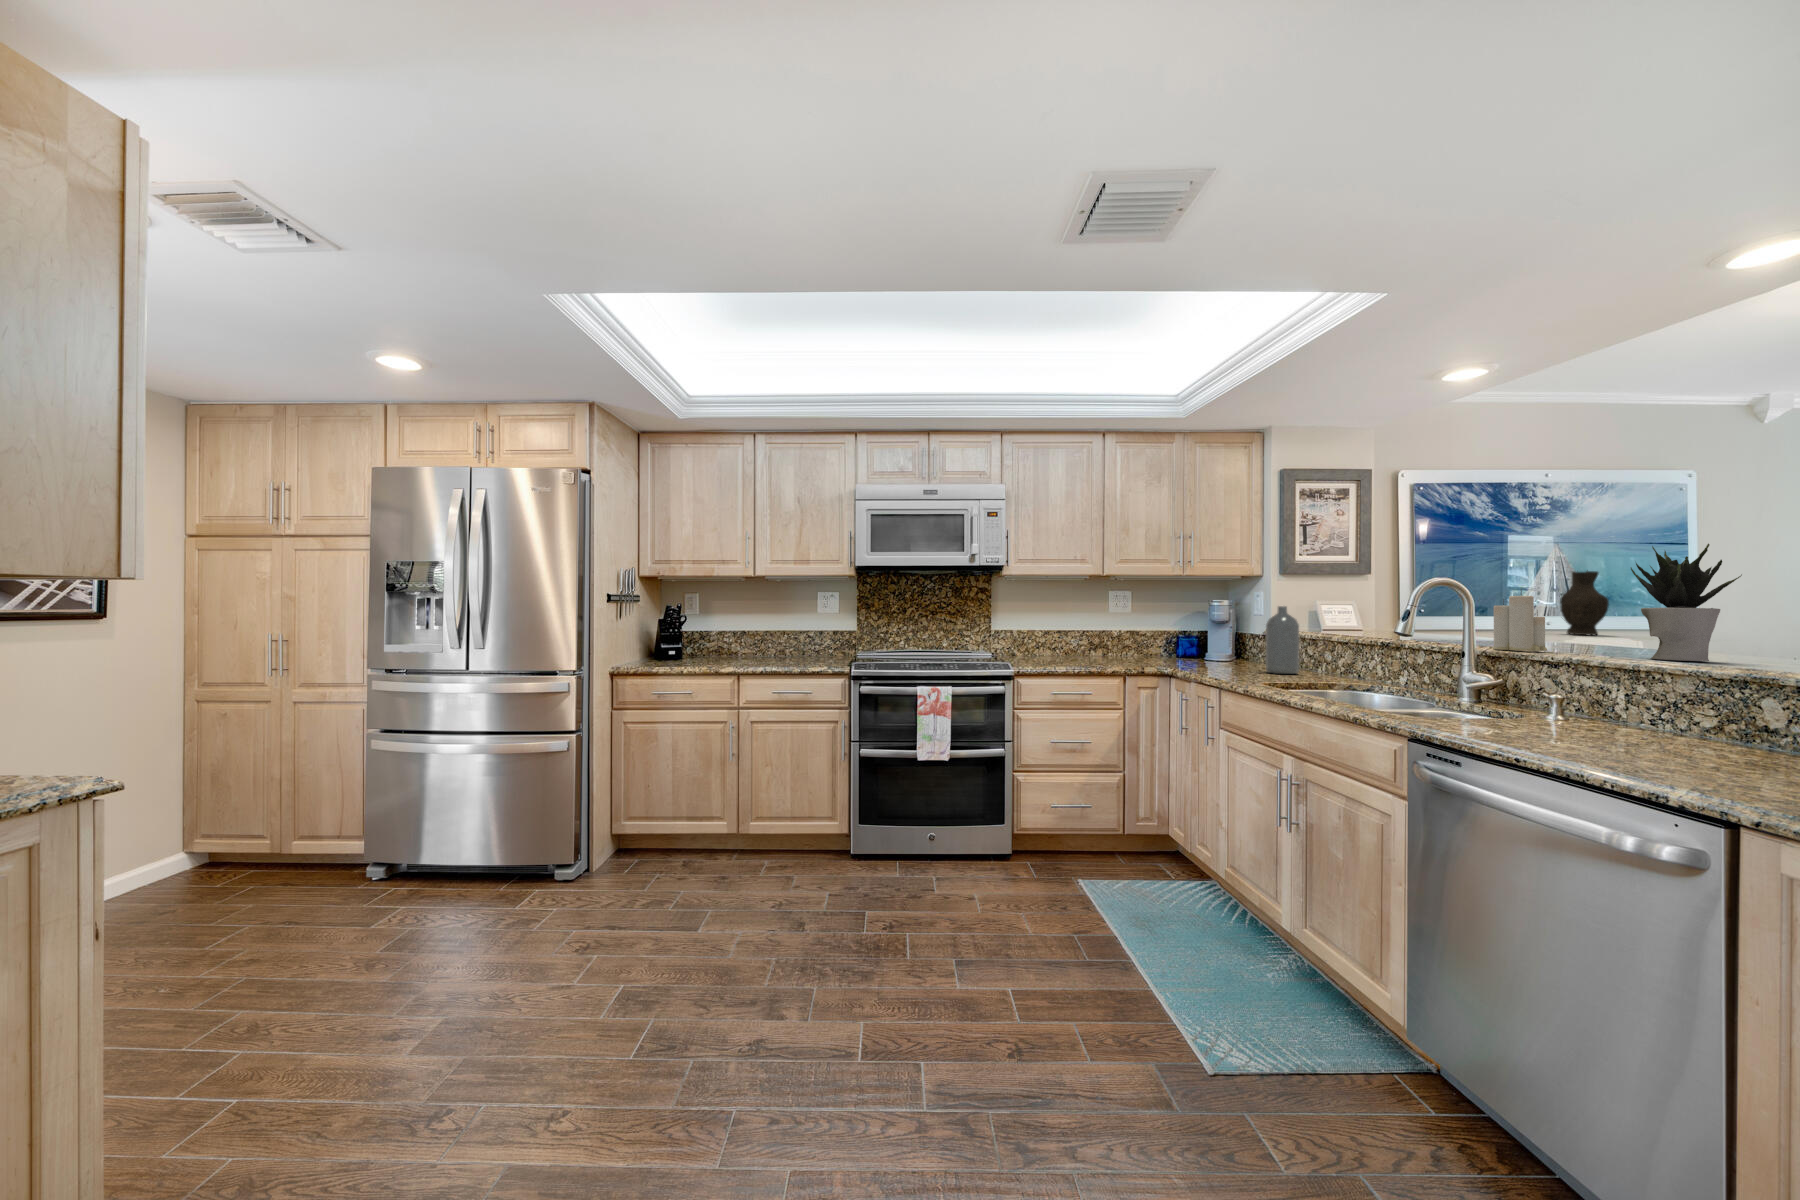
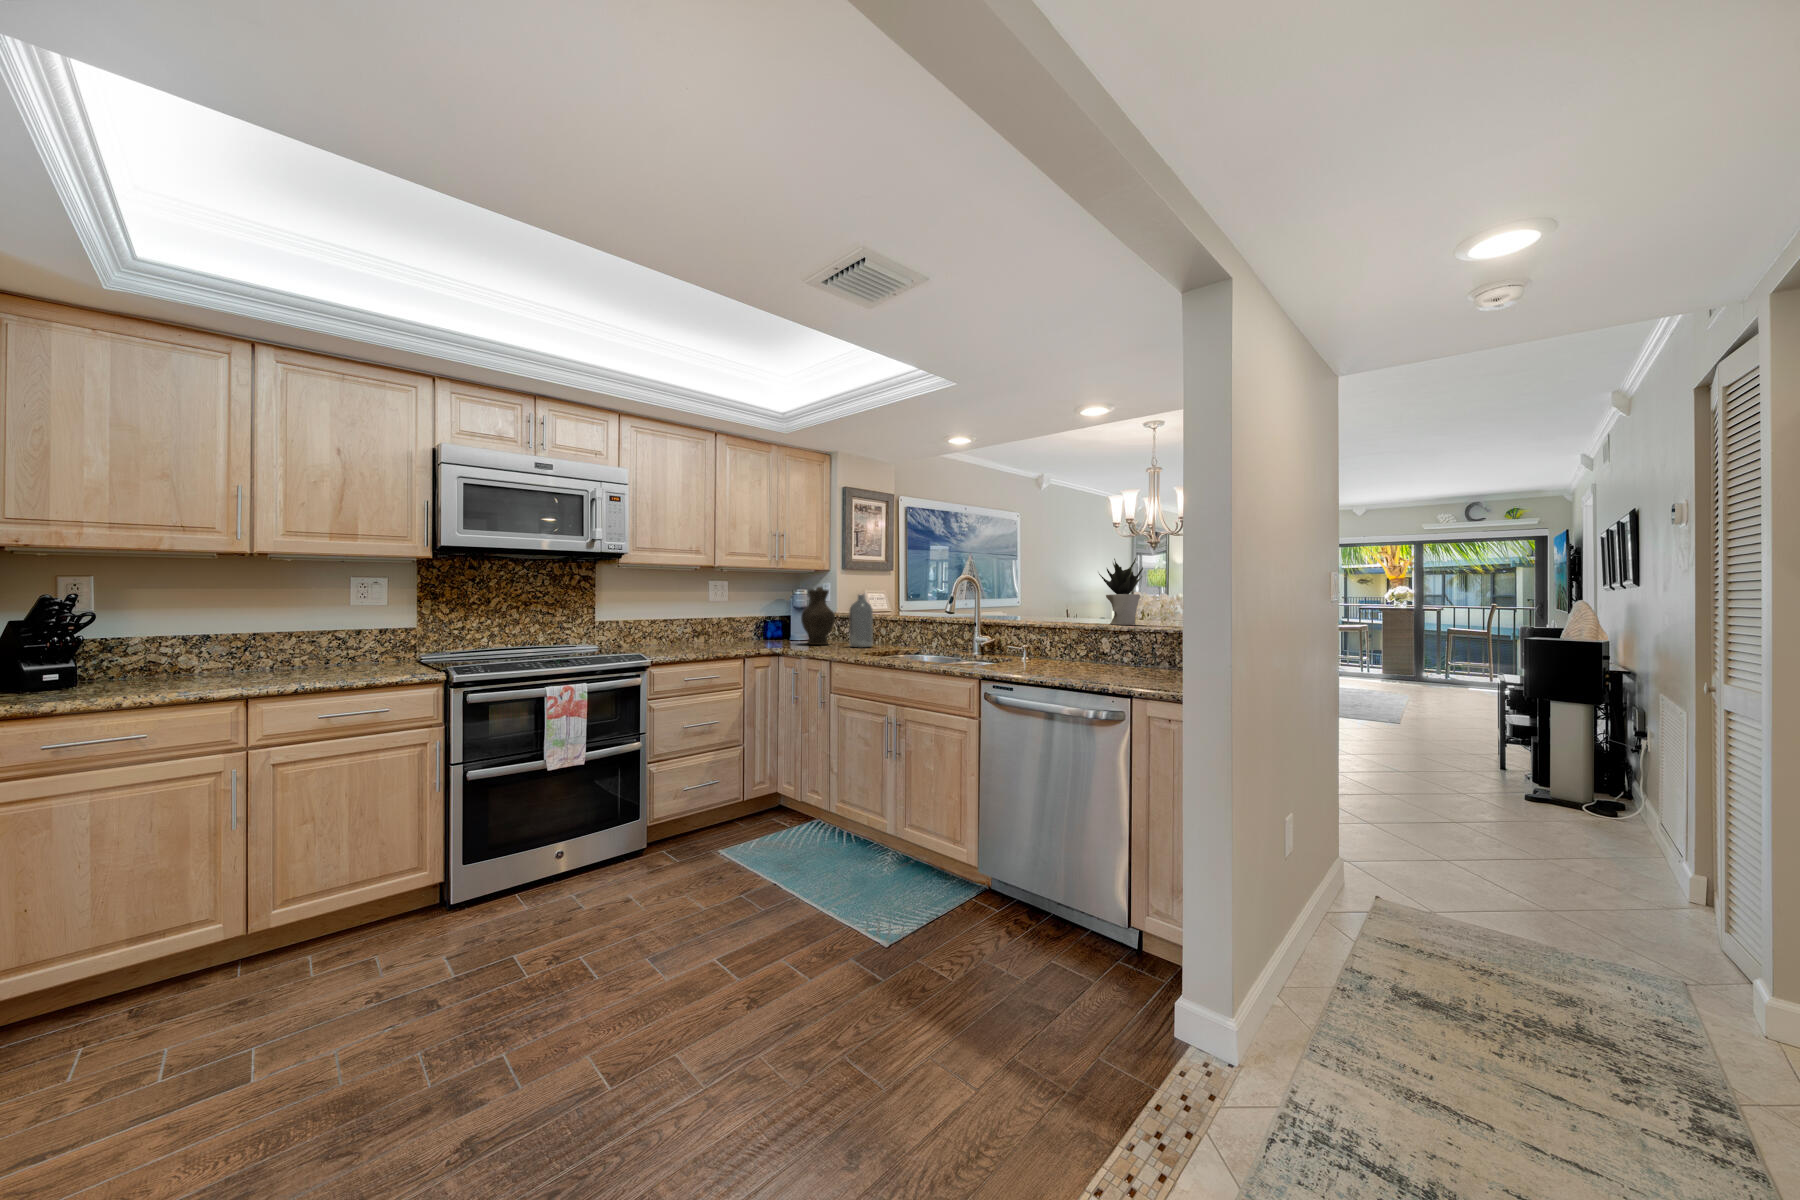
decorative vase: present [1560,570,1609,635] -> present [801,587,835,645]
candle: present [1493,591,1548,651] -> none [1033,583,1062,622]

